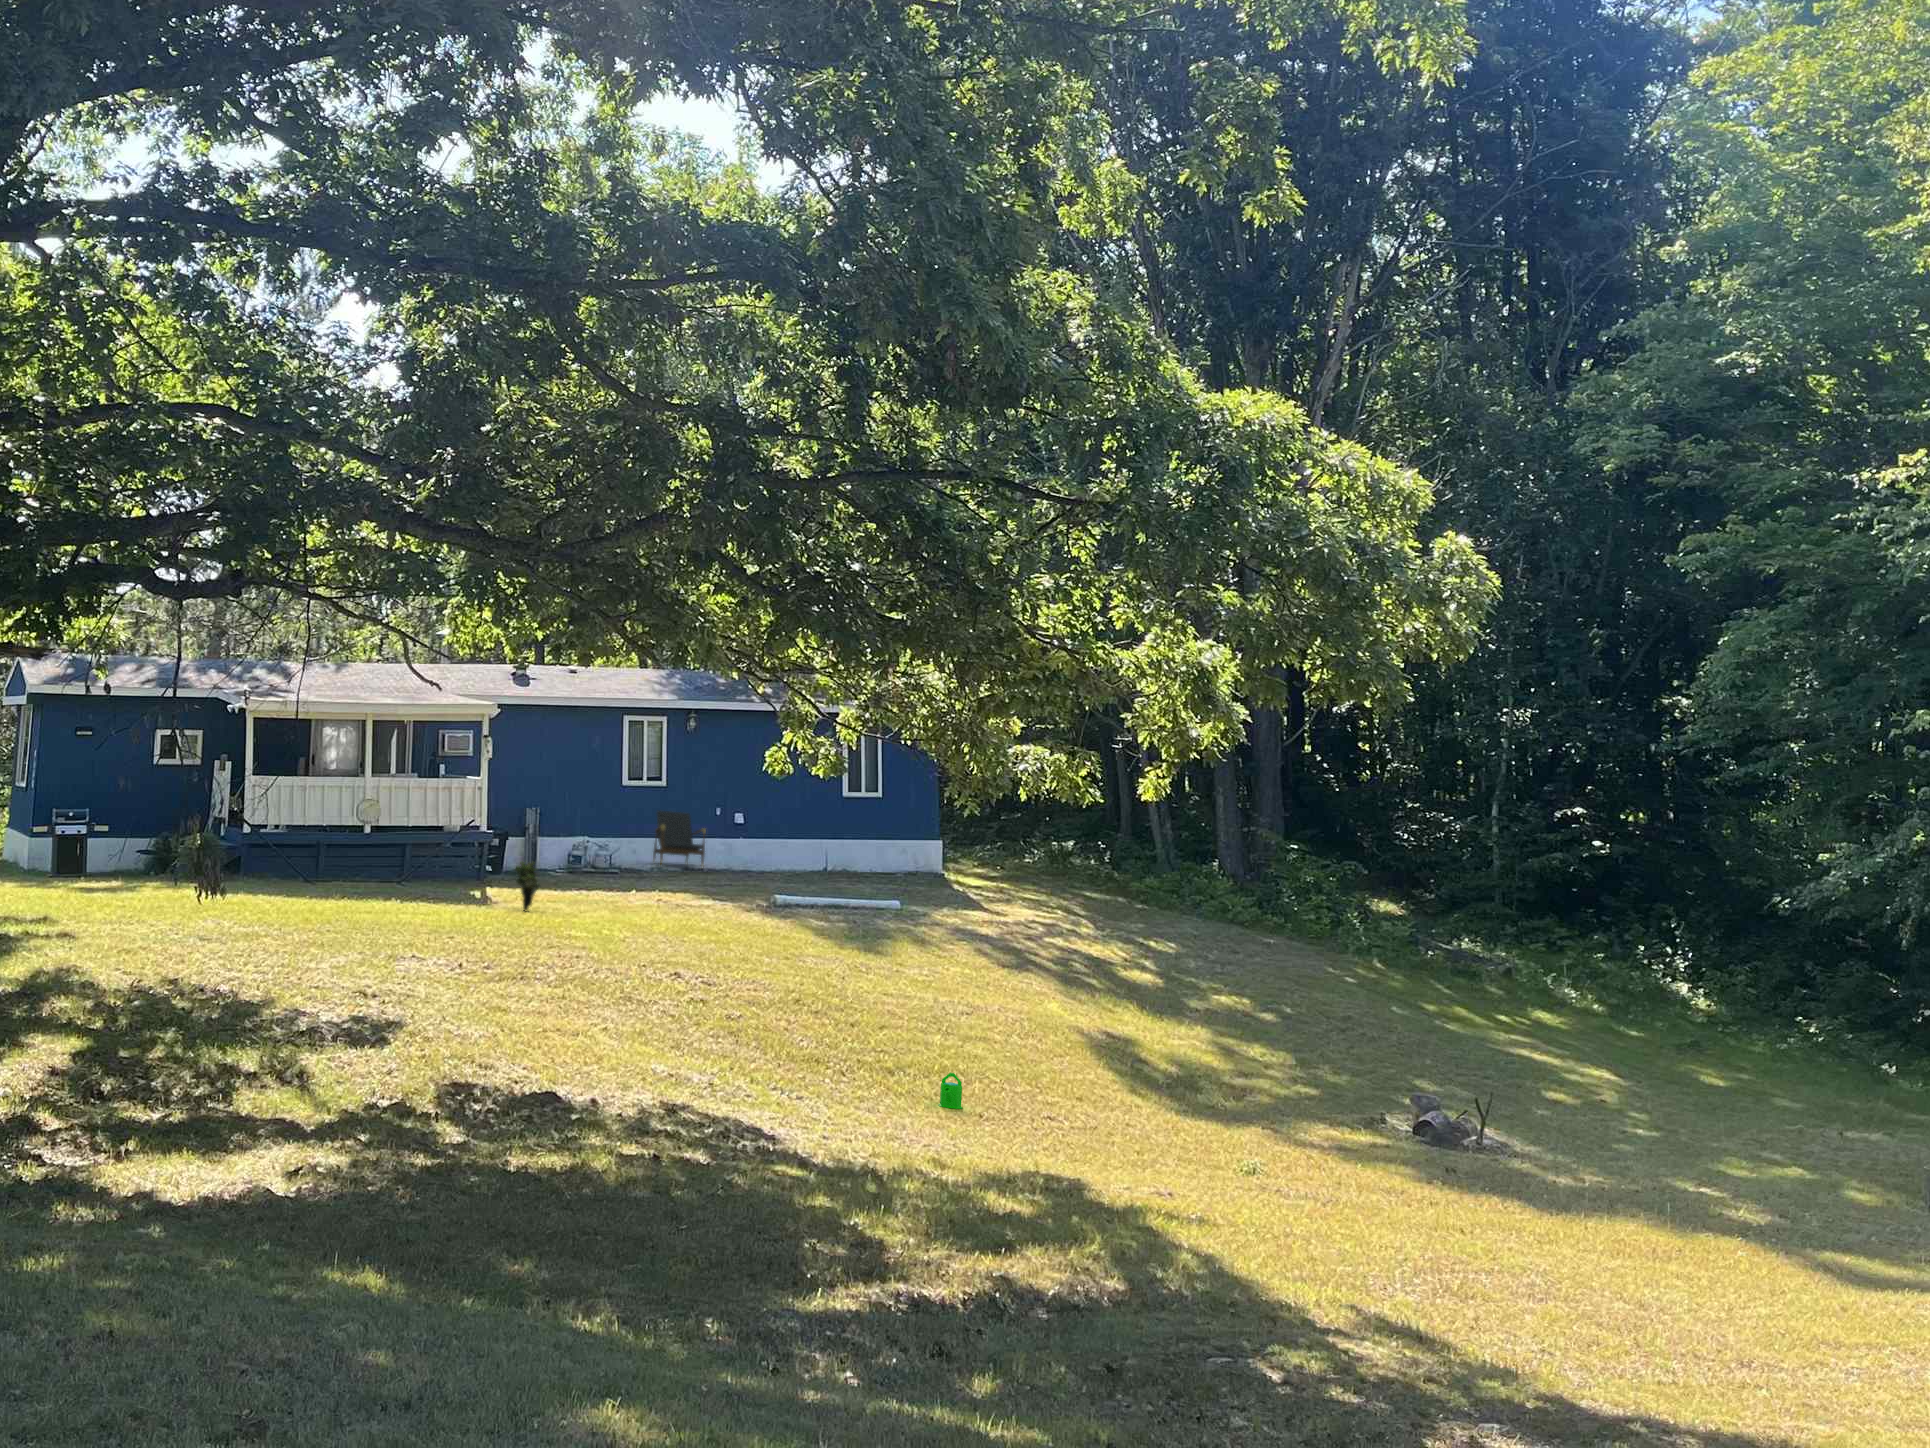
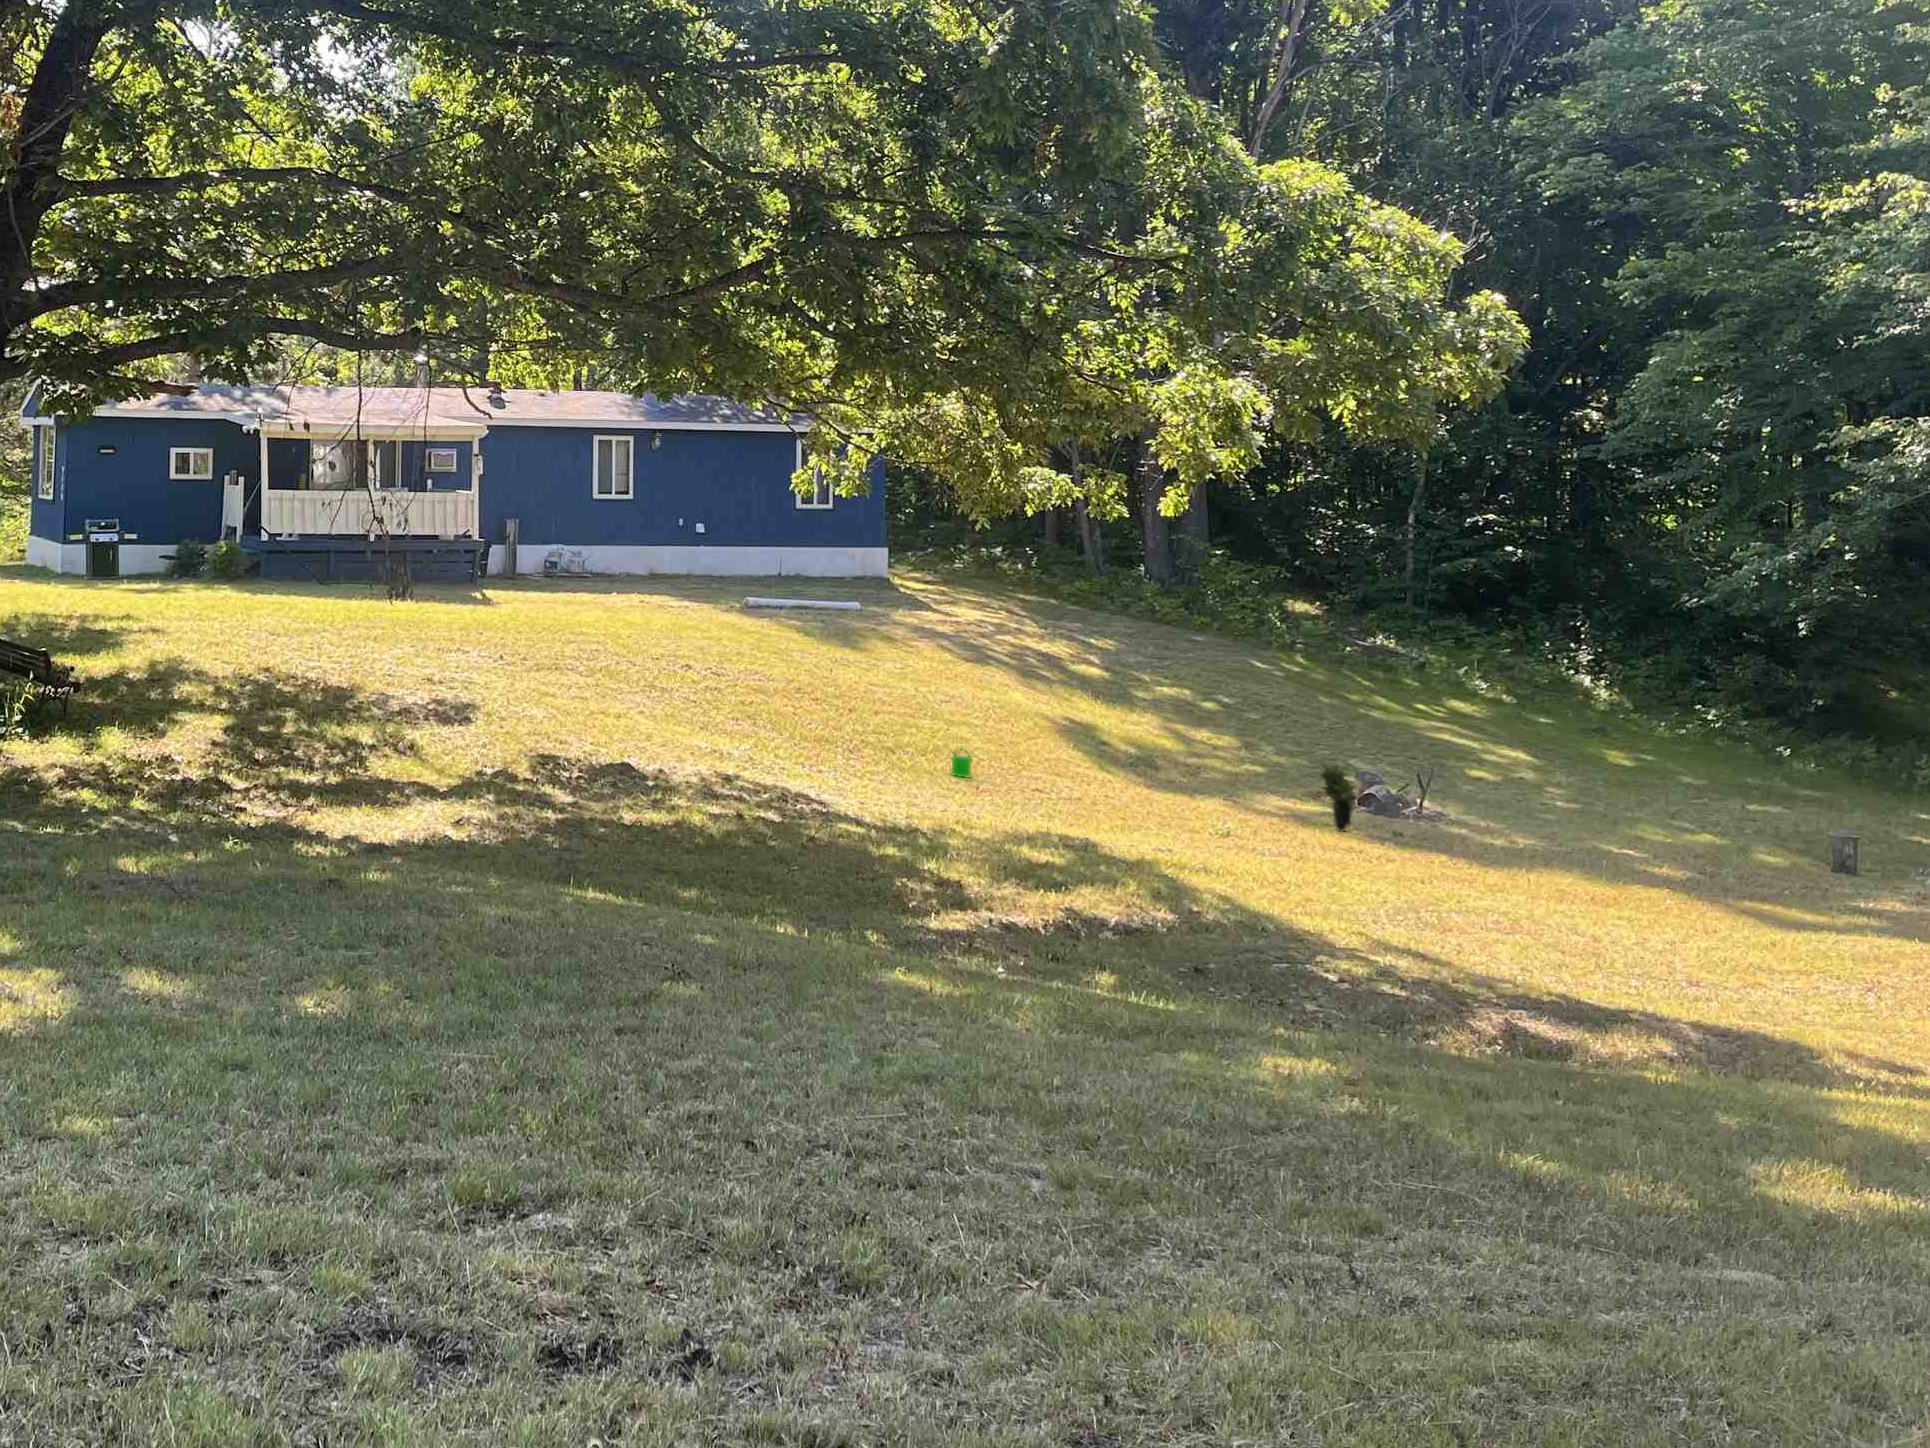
lounge chair: present [653,811,706,866] -> none [623,521,672,572]
potted plant: present [515,862,540,911] -> present [1319,763,1357,832]

